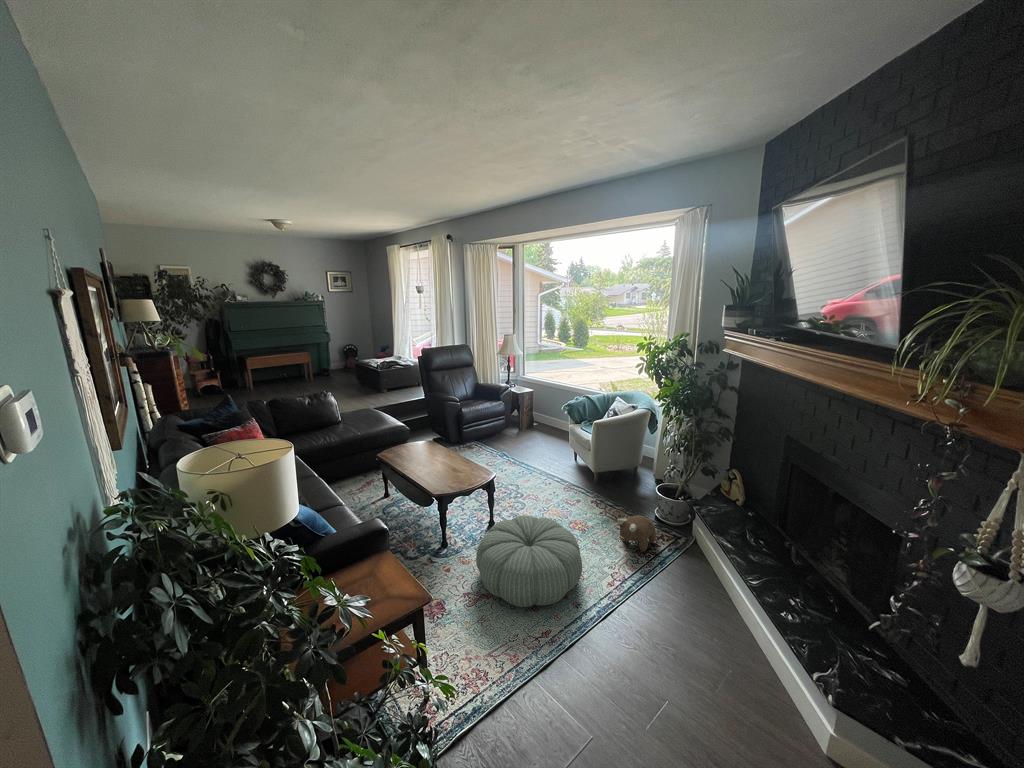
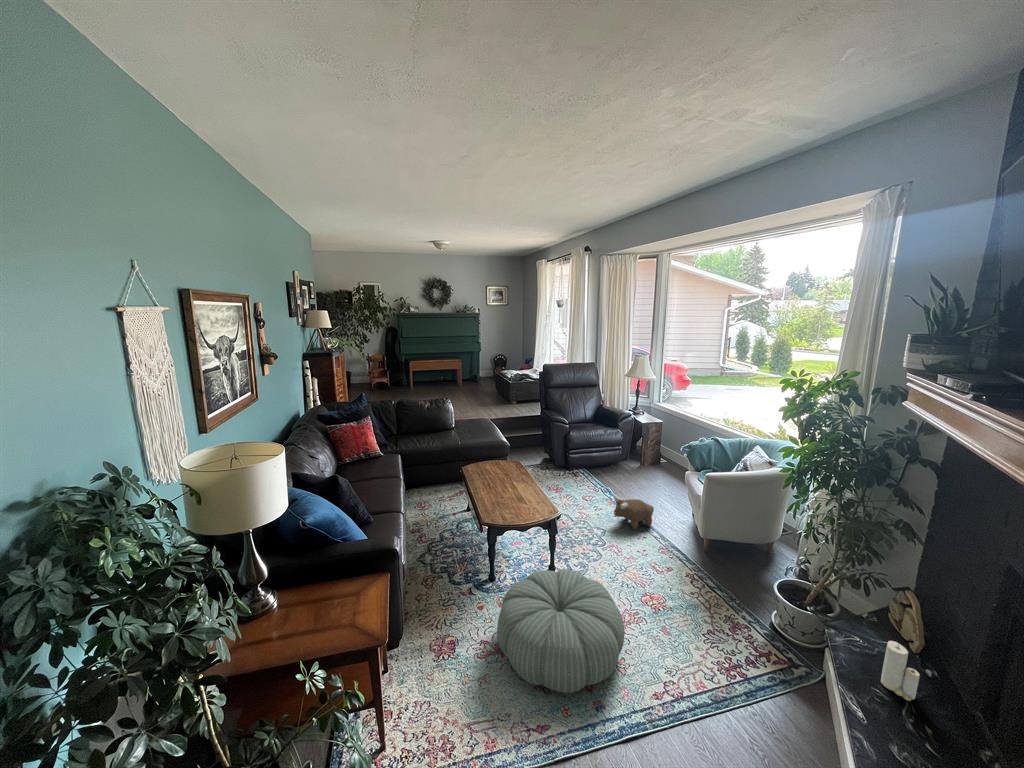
candle: none [729,499,750,531] -> present [881,641,920,701]
plush toy: present [617,515,656,552] -> present [613,497,654,530]

